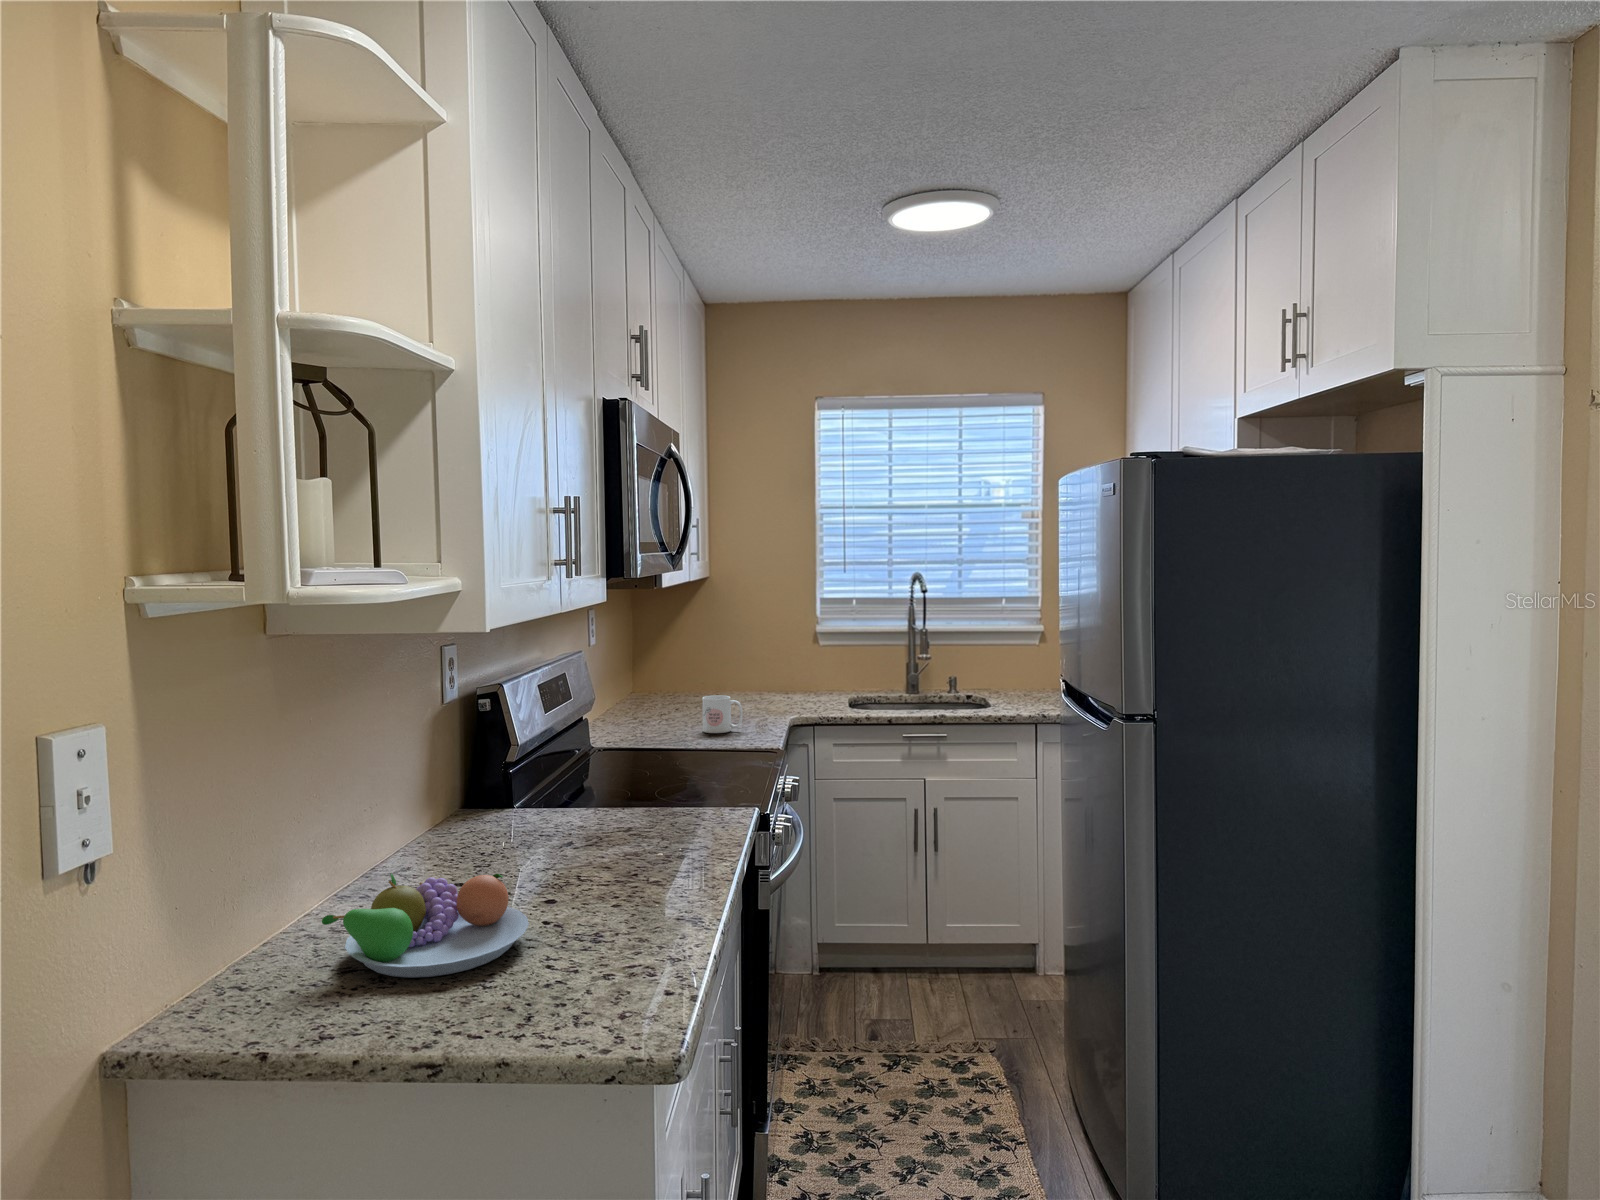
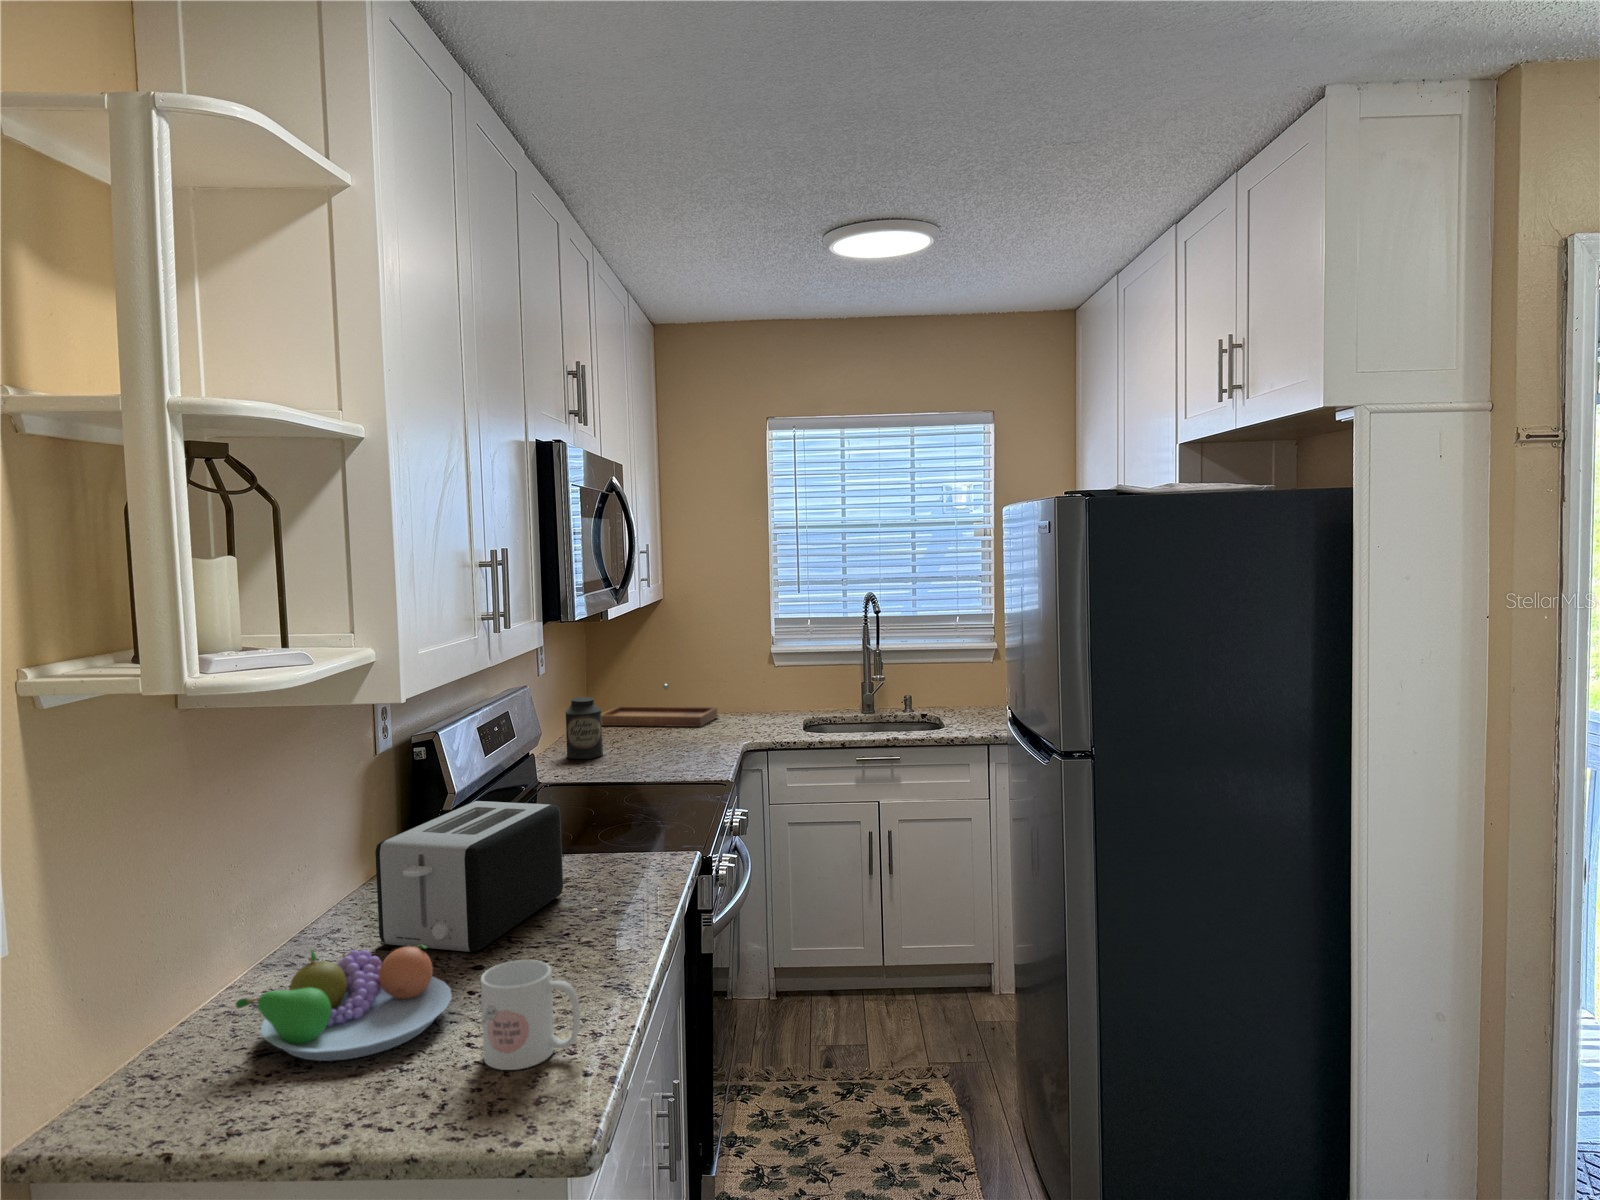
tray: none [642,658,762,701] -> present [601,684,717,727]
canister: none [614,665,651,727] -> present [565,697,603,759]
mug: present [702,695,743,733] -> present [480,960,580,1070]
toaster: none [447,747,626,889] -> present [375,801,563,952]

